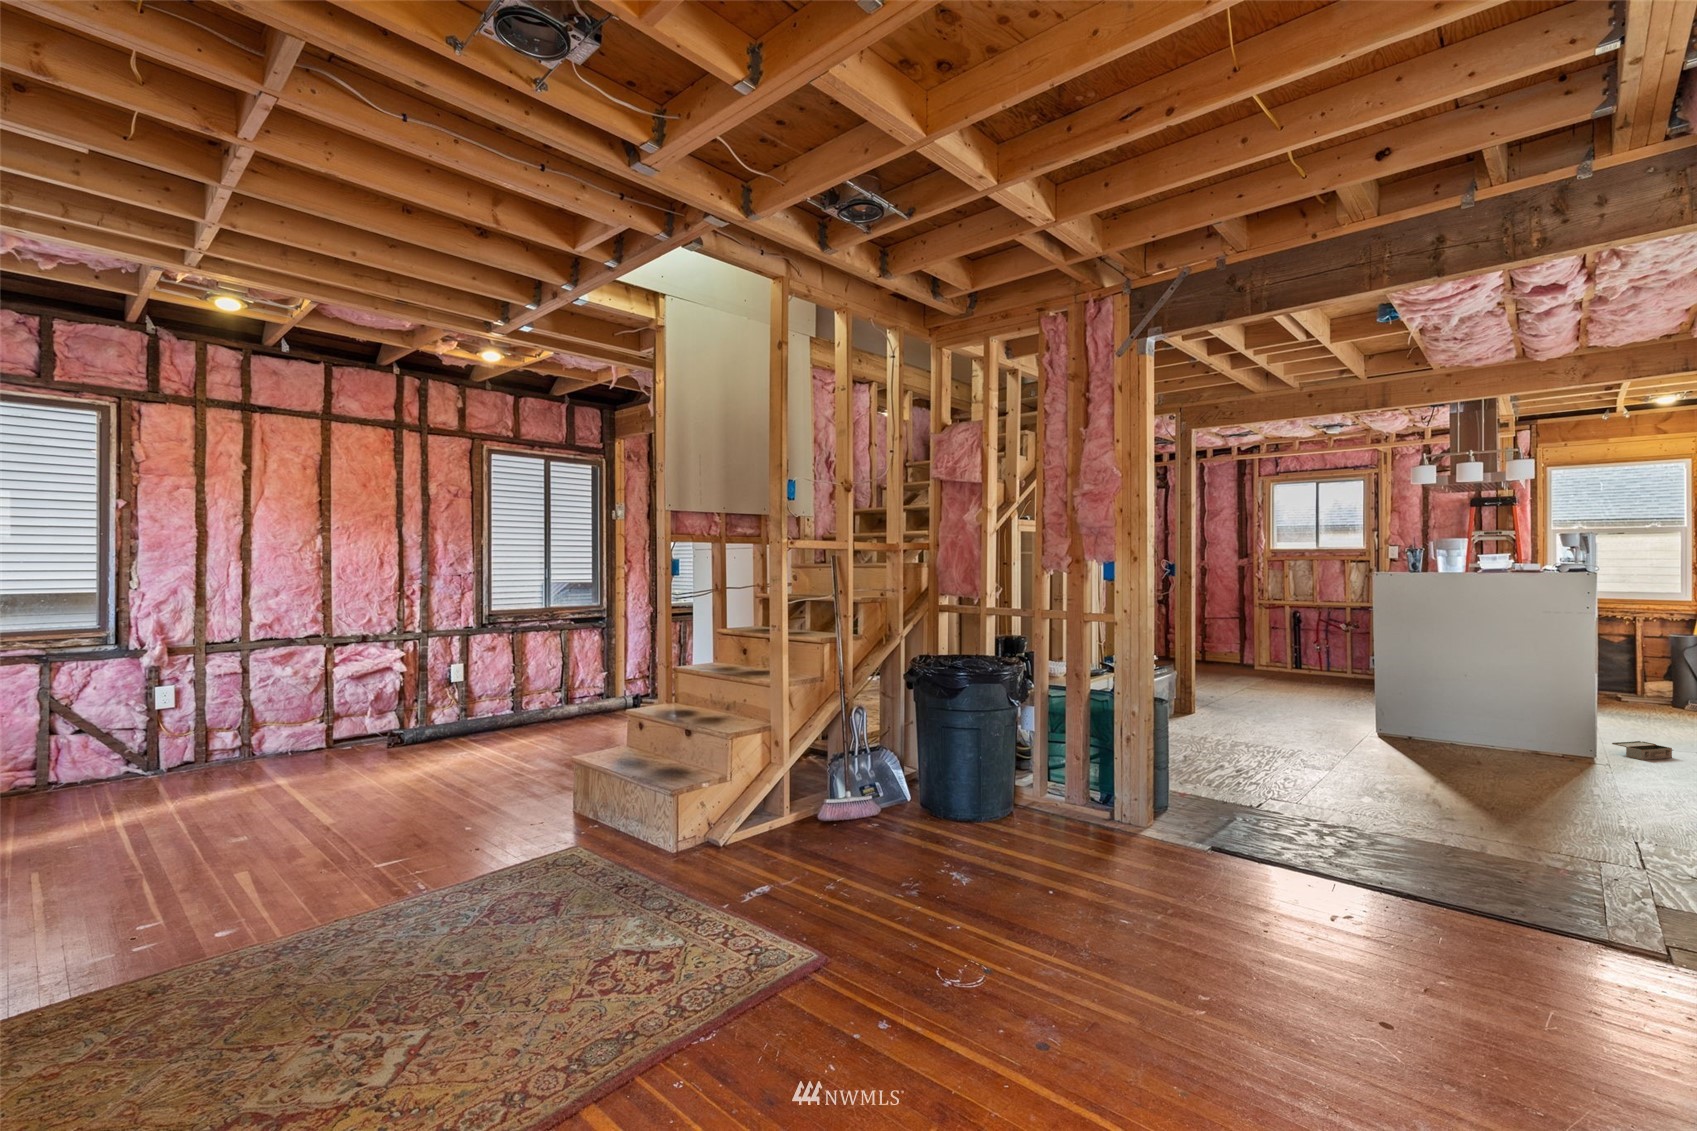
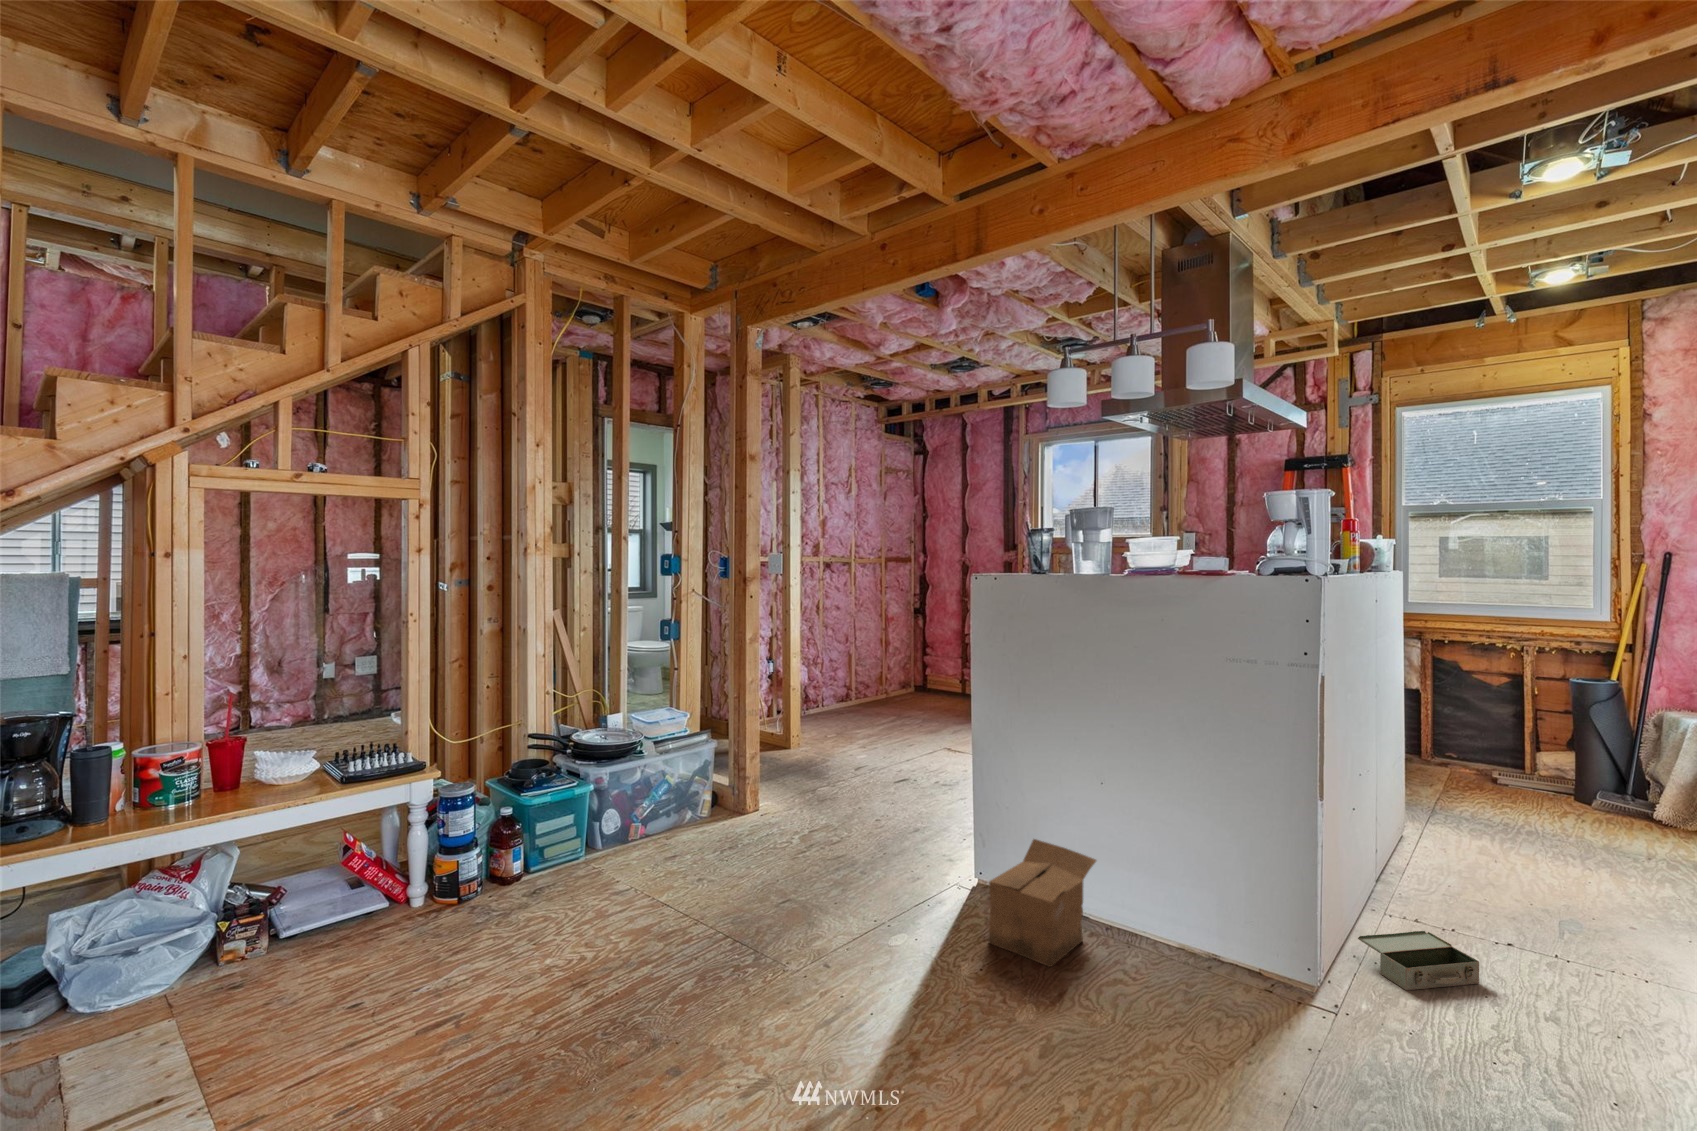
cardboard box: none [1435,708,1480,758] -> present [988,839,1096,967]

